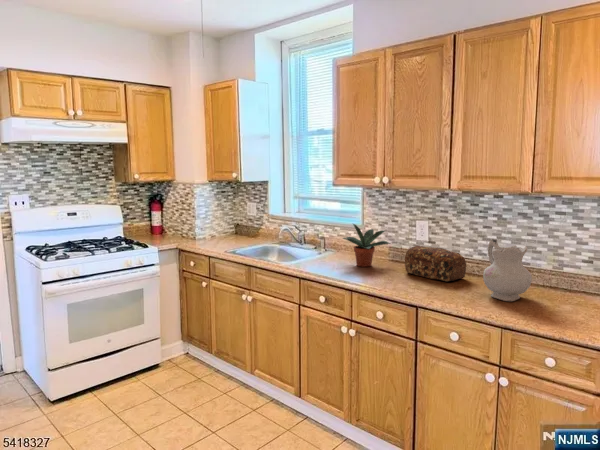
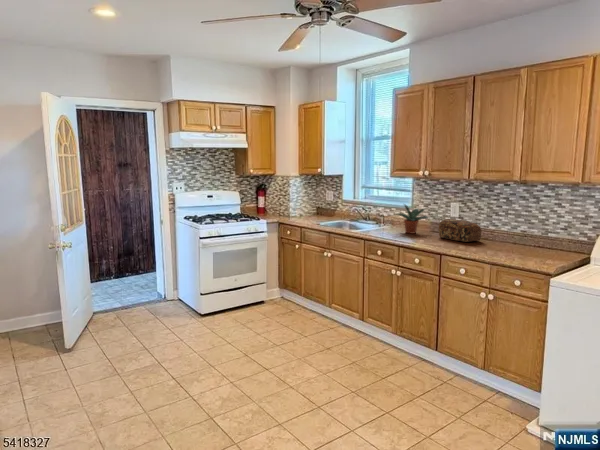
ceramic pitcher: present [483,239,532,301] -> none [488,212,521,252]

